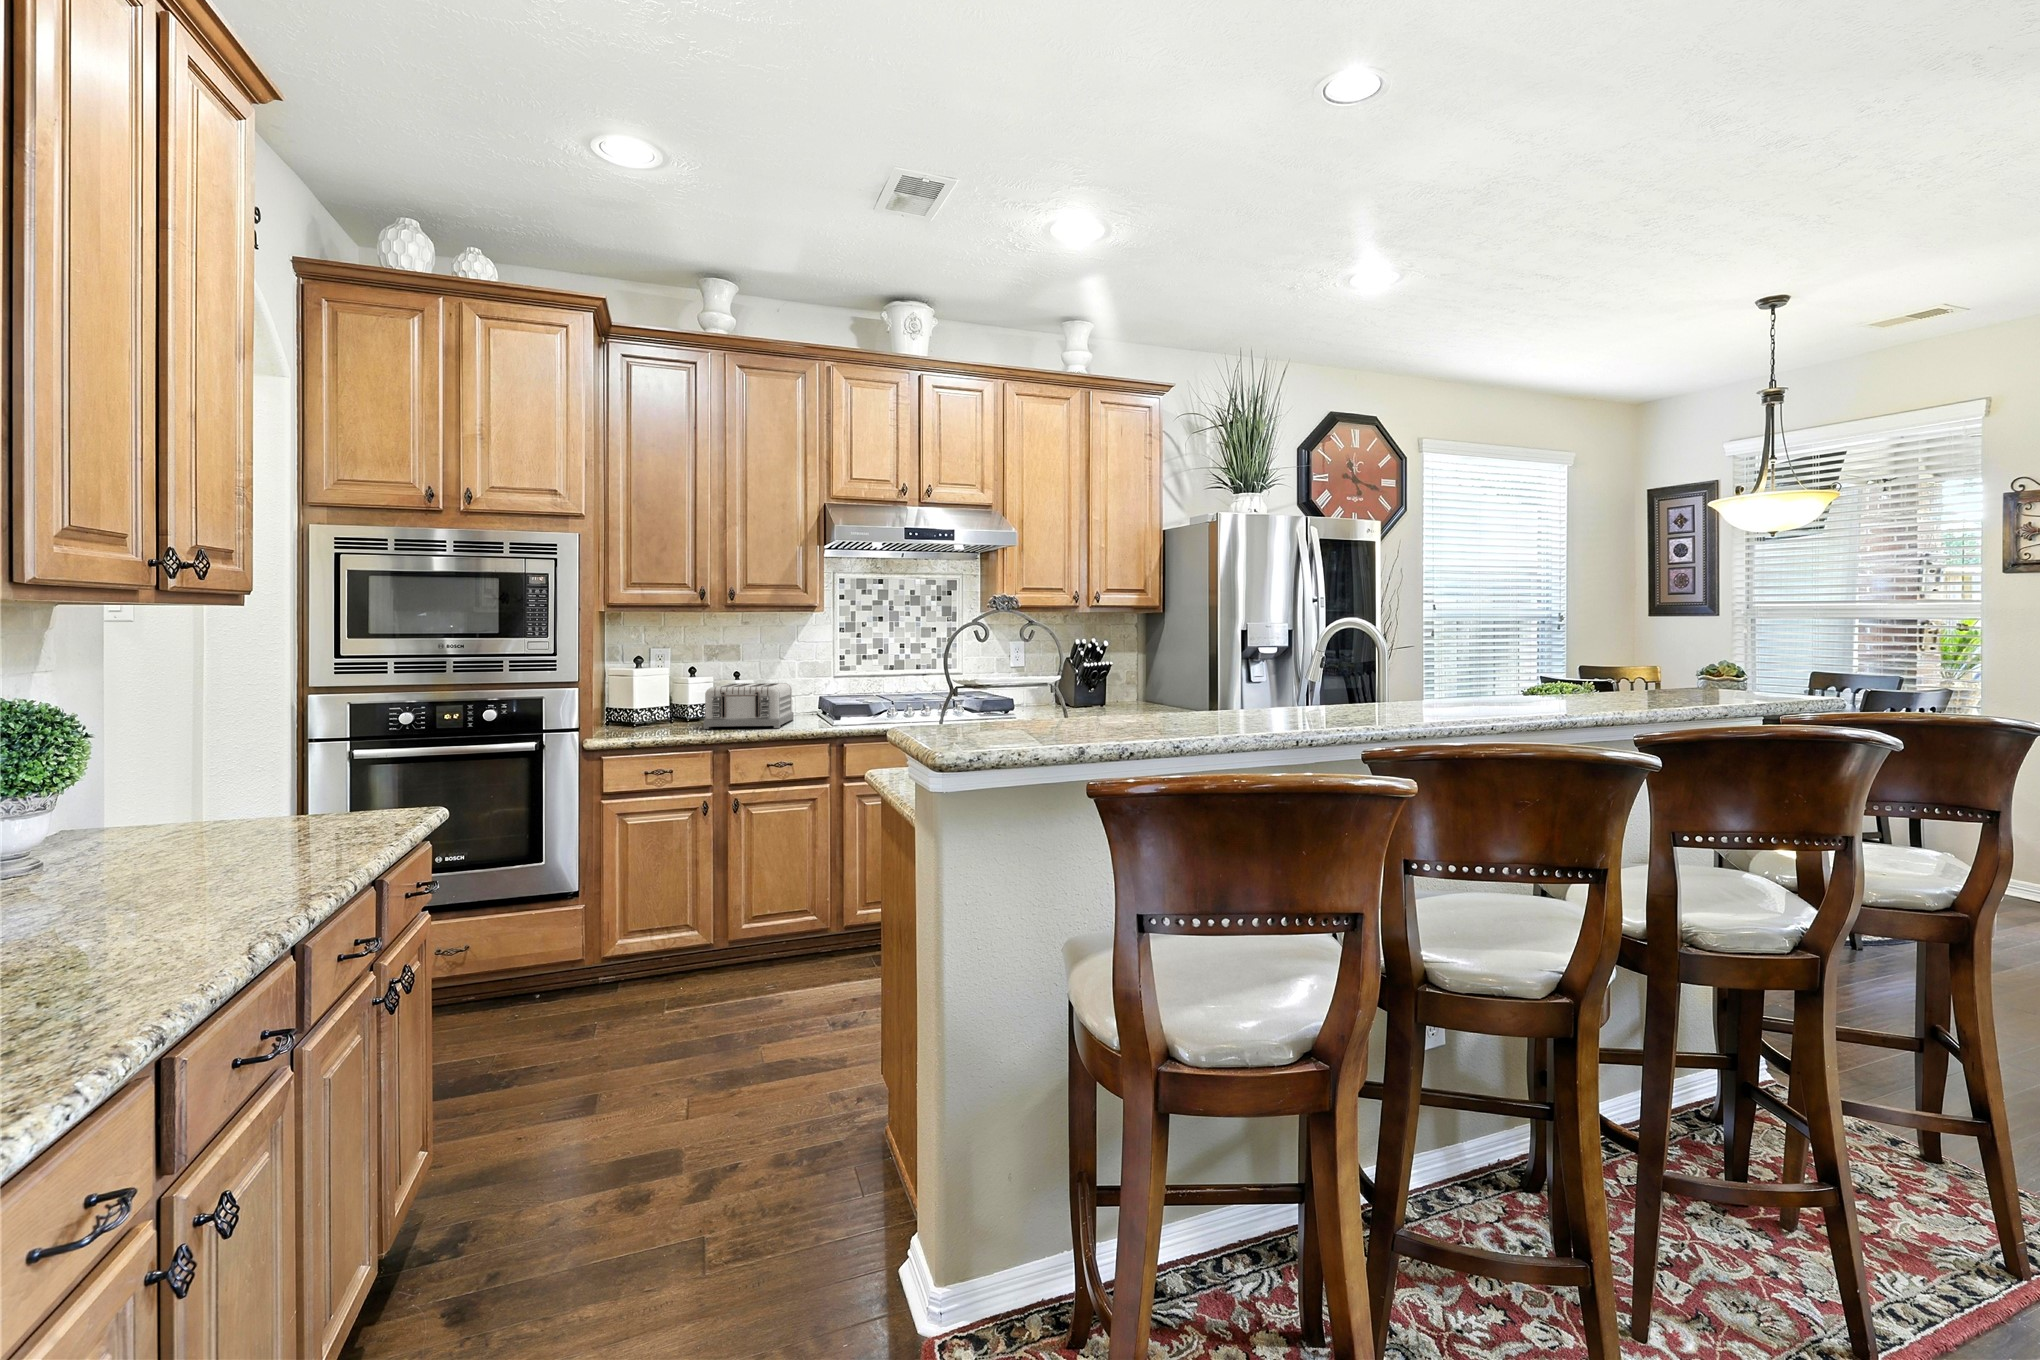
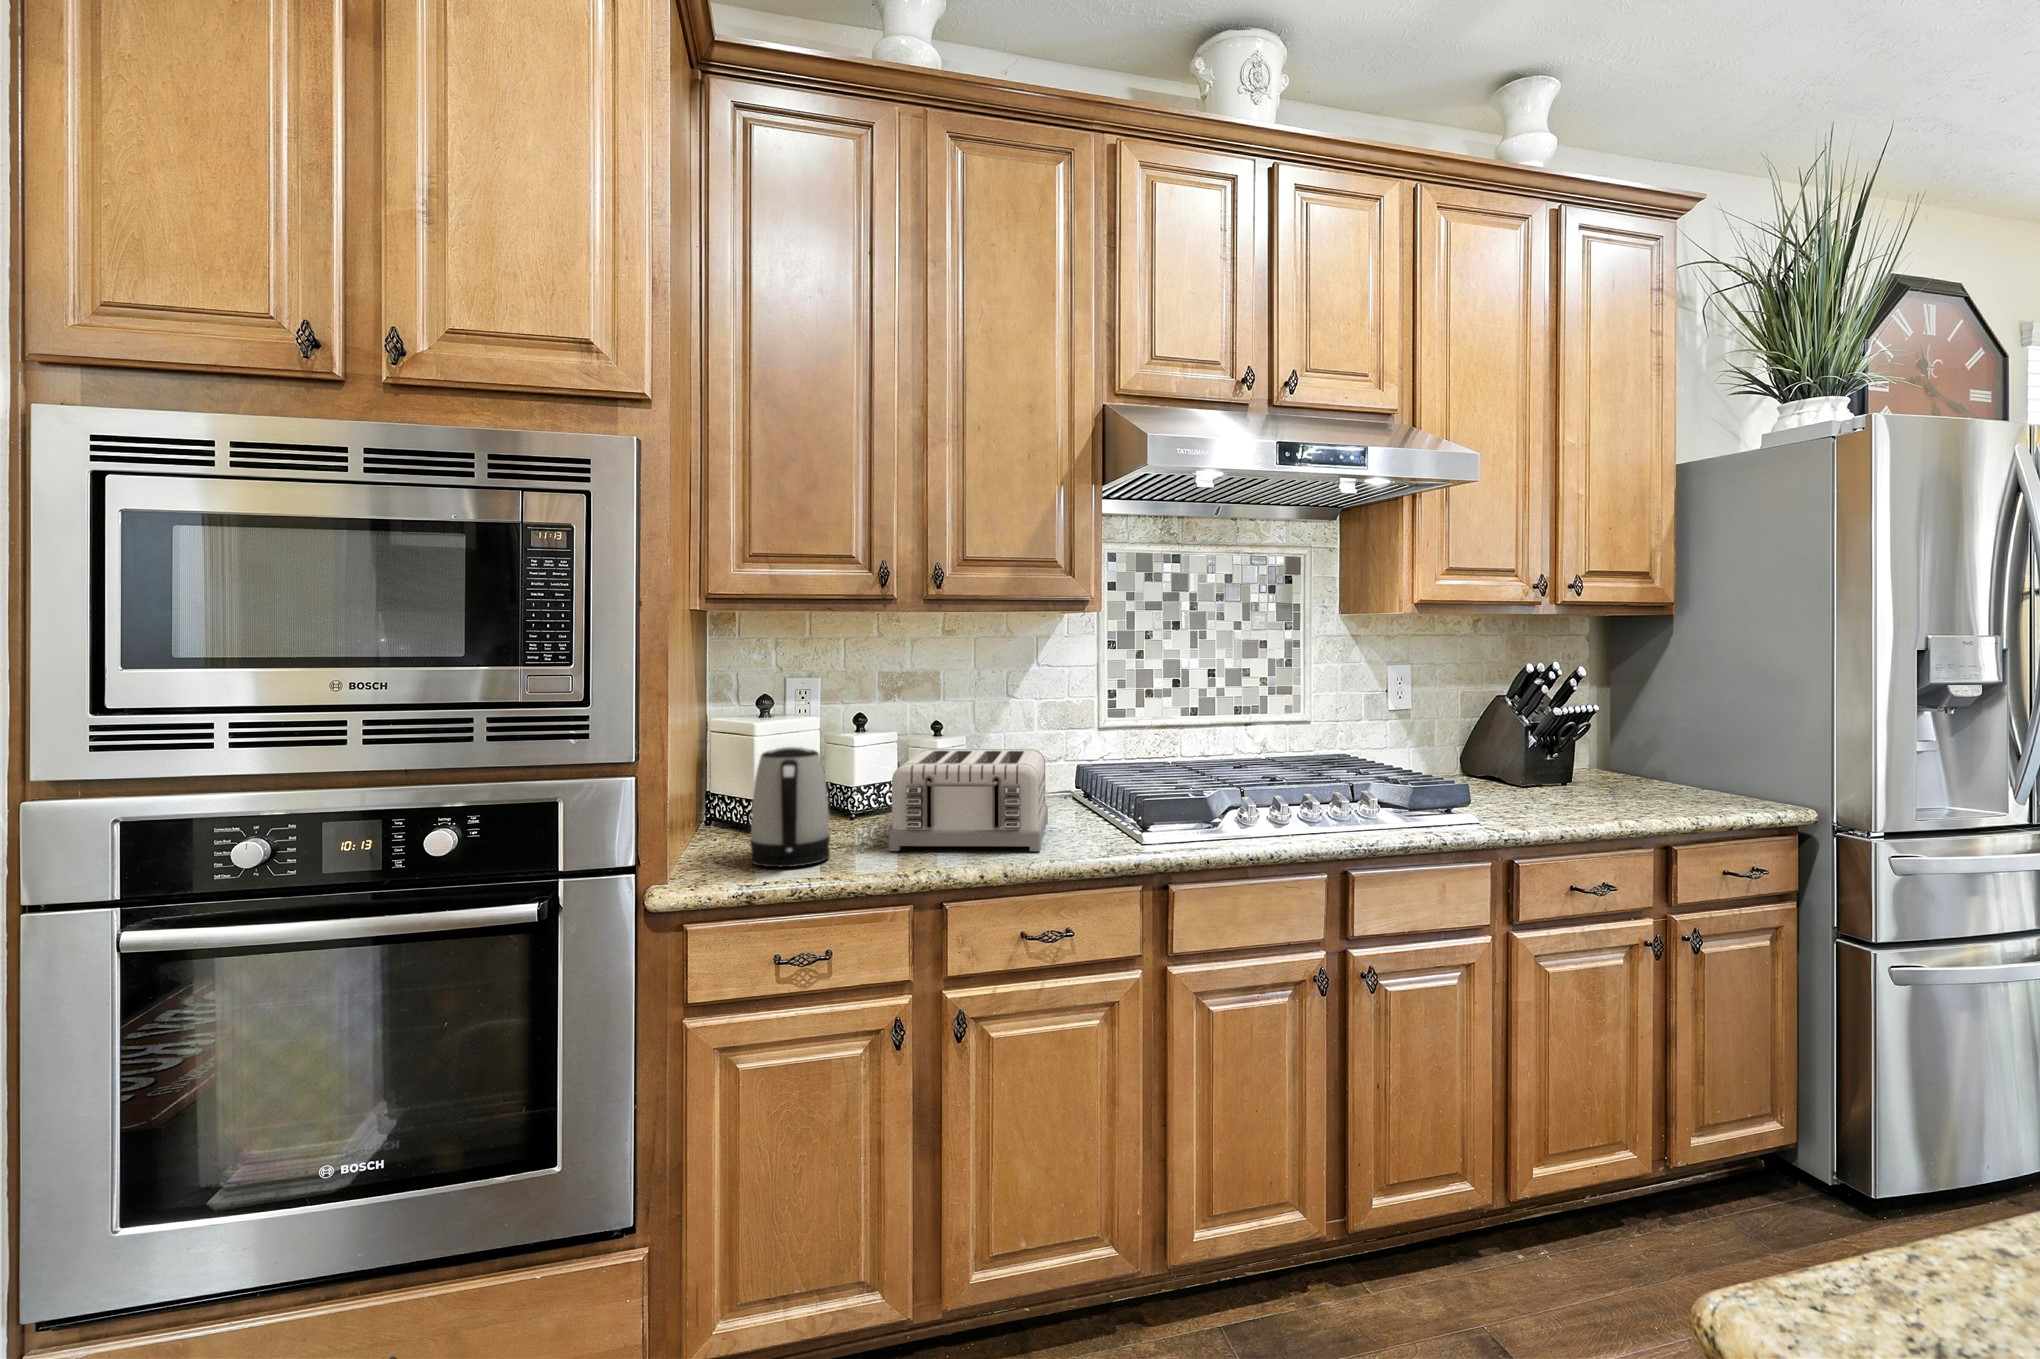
kettle: none [633,678,673,733] -> present [750,747,830,867]

